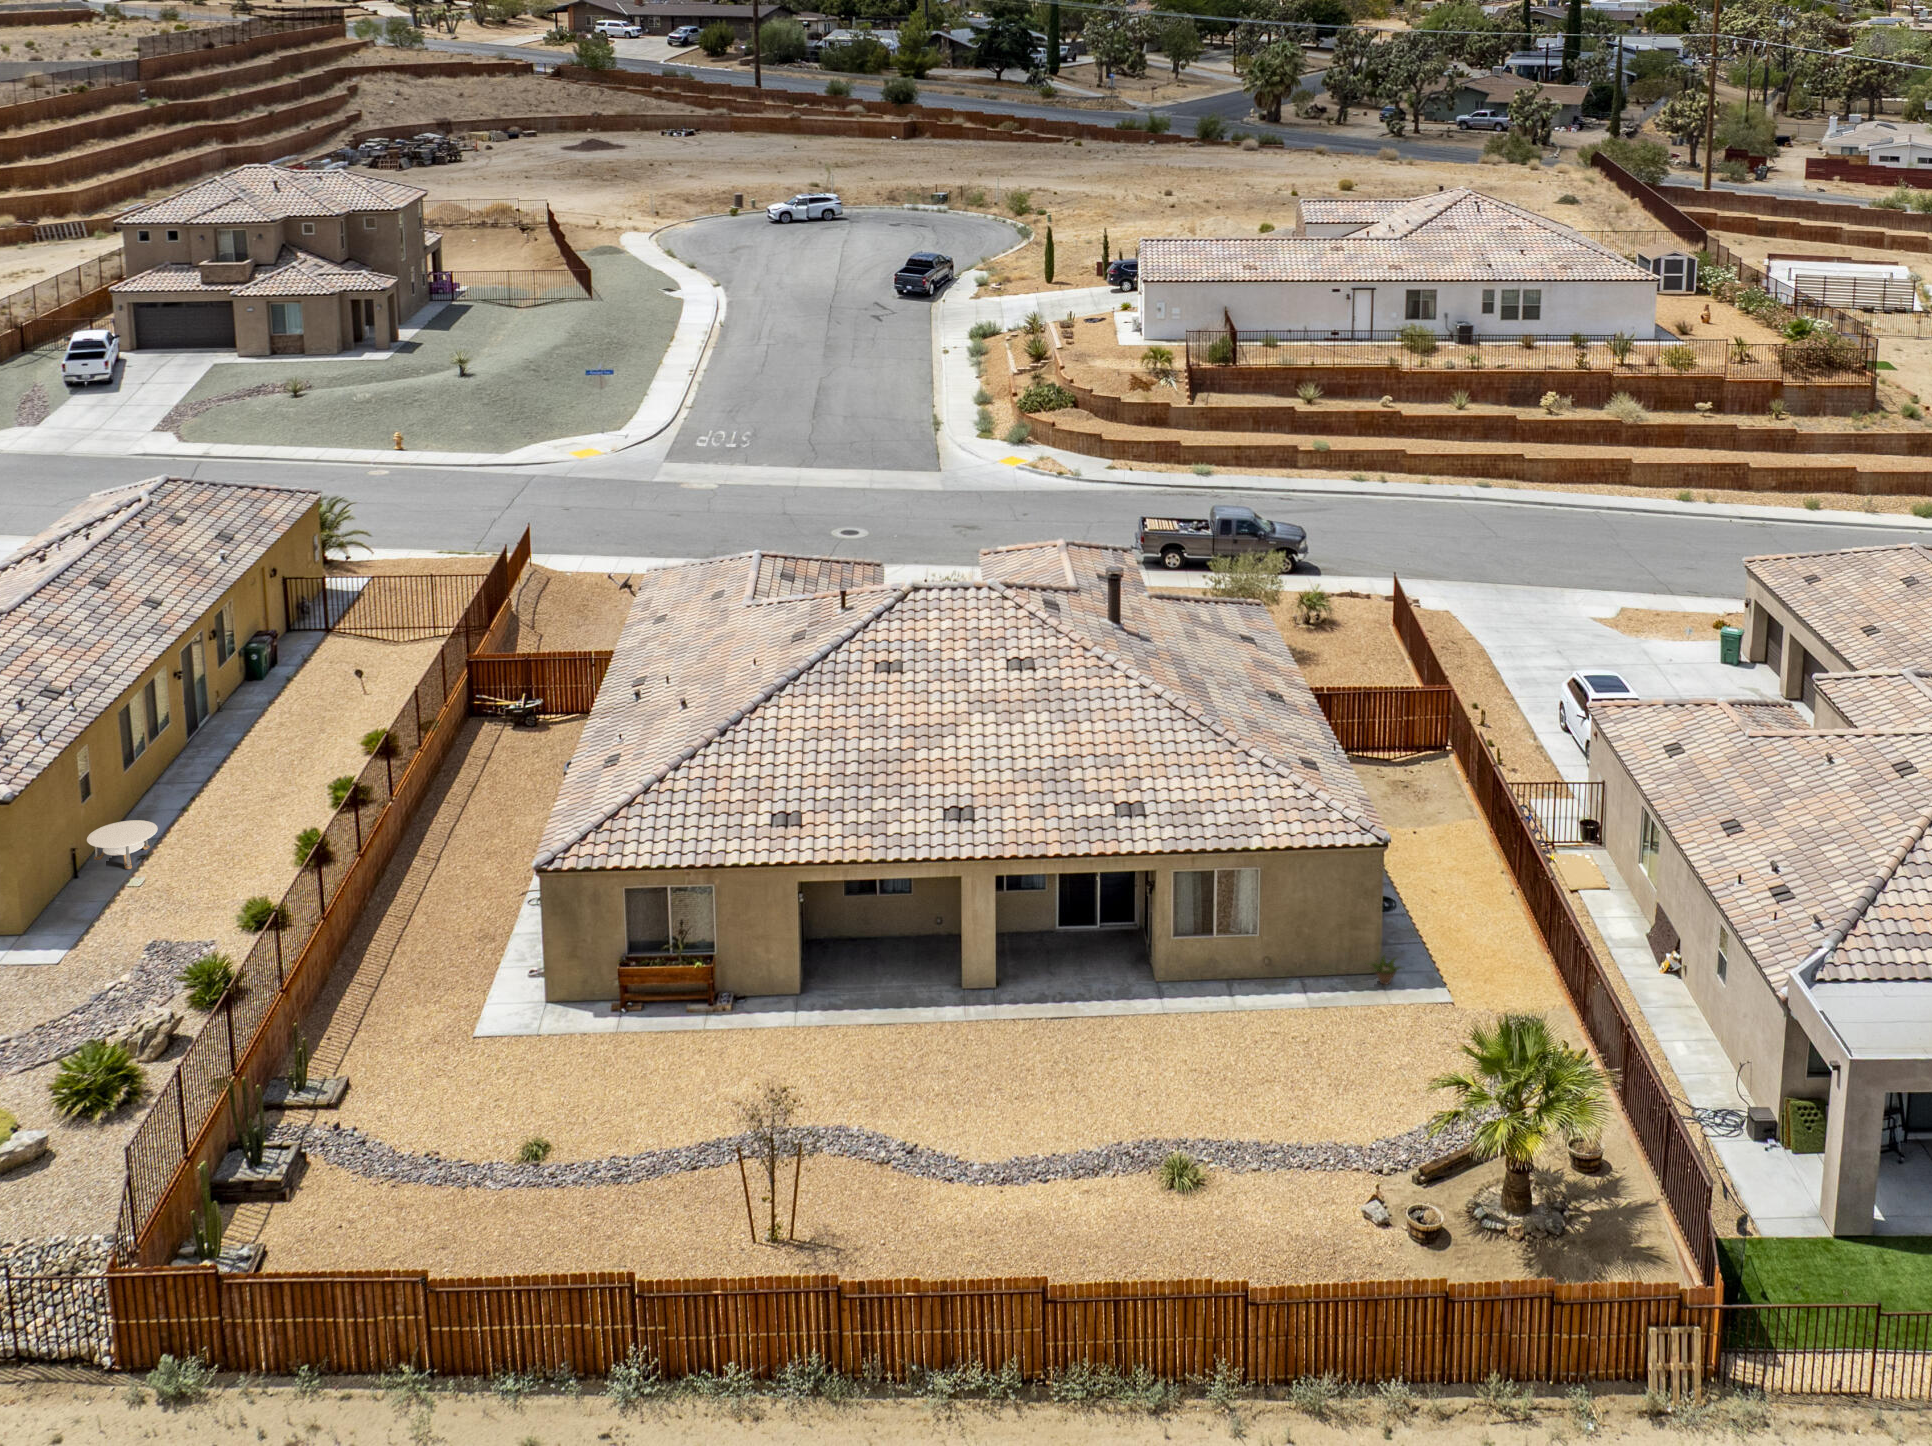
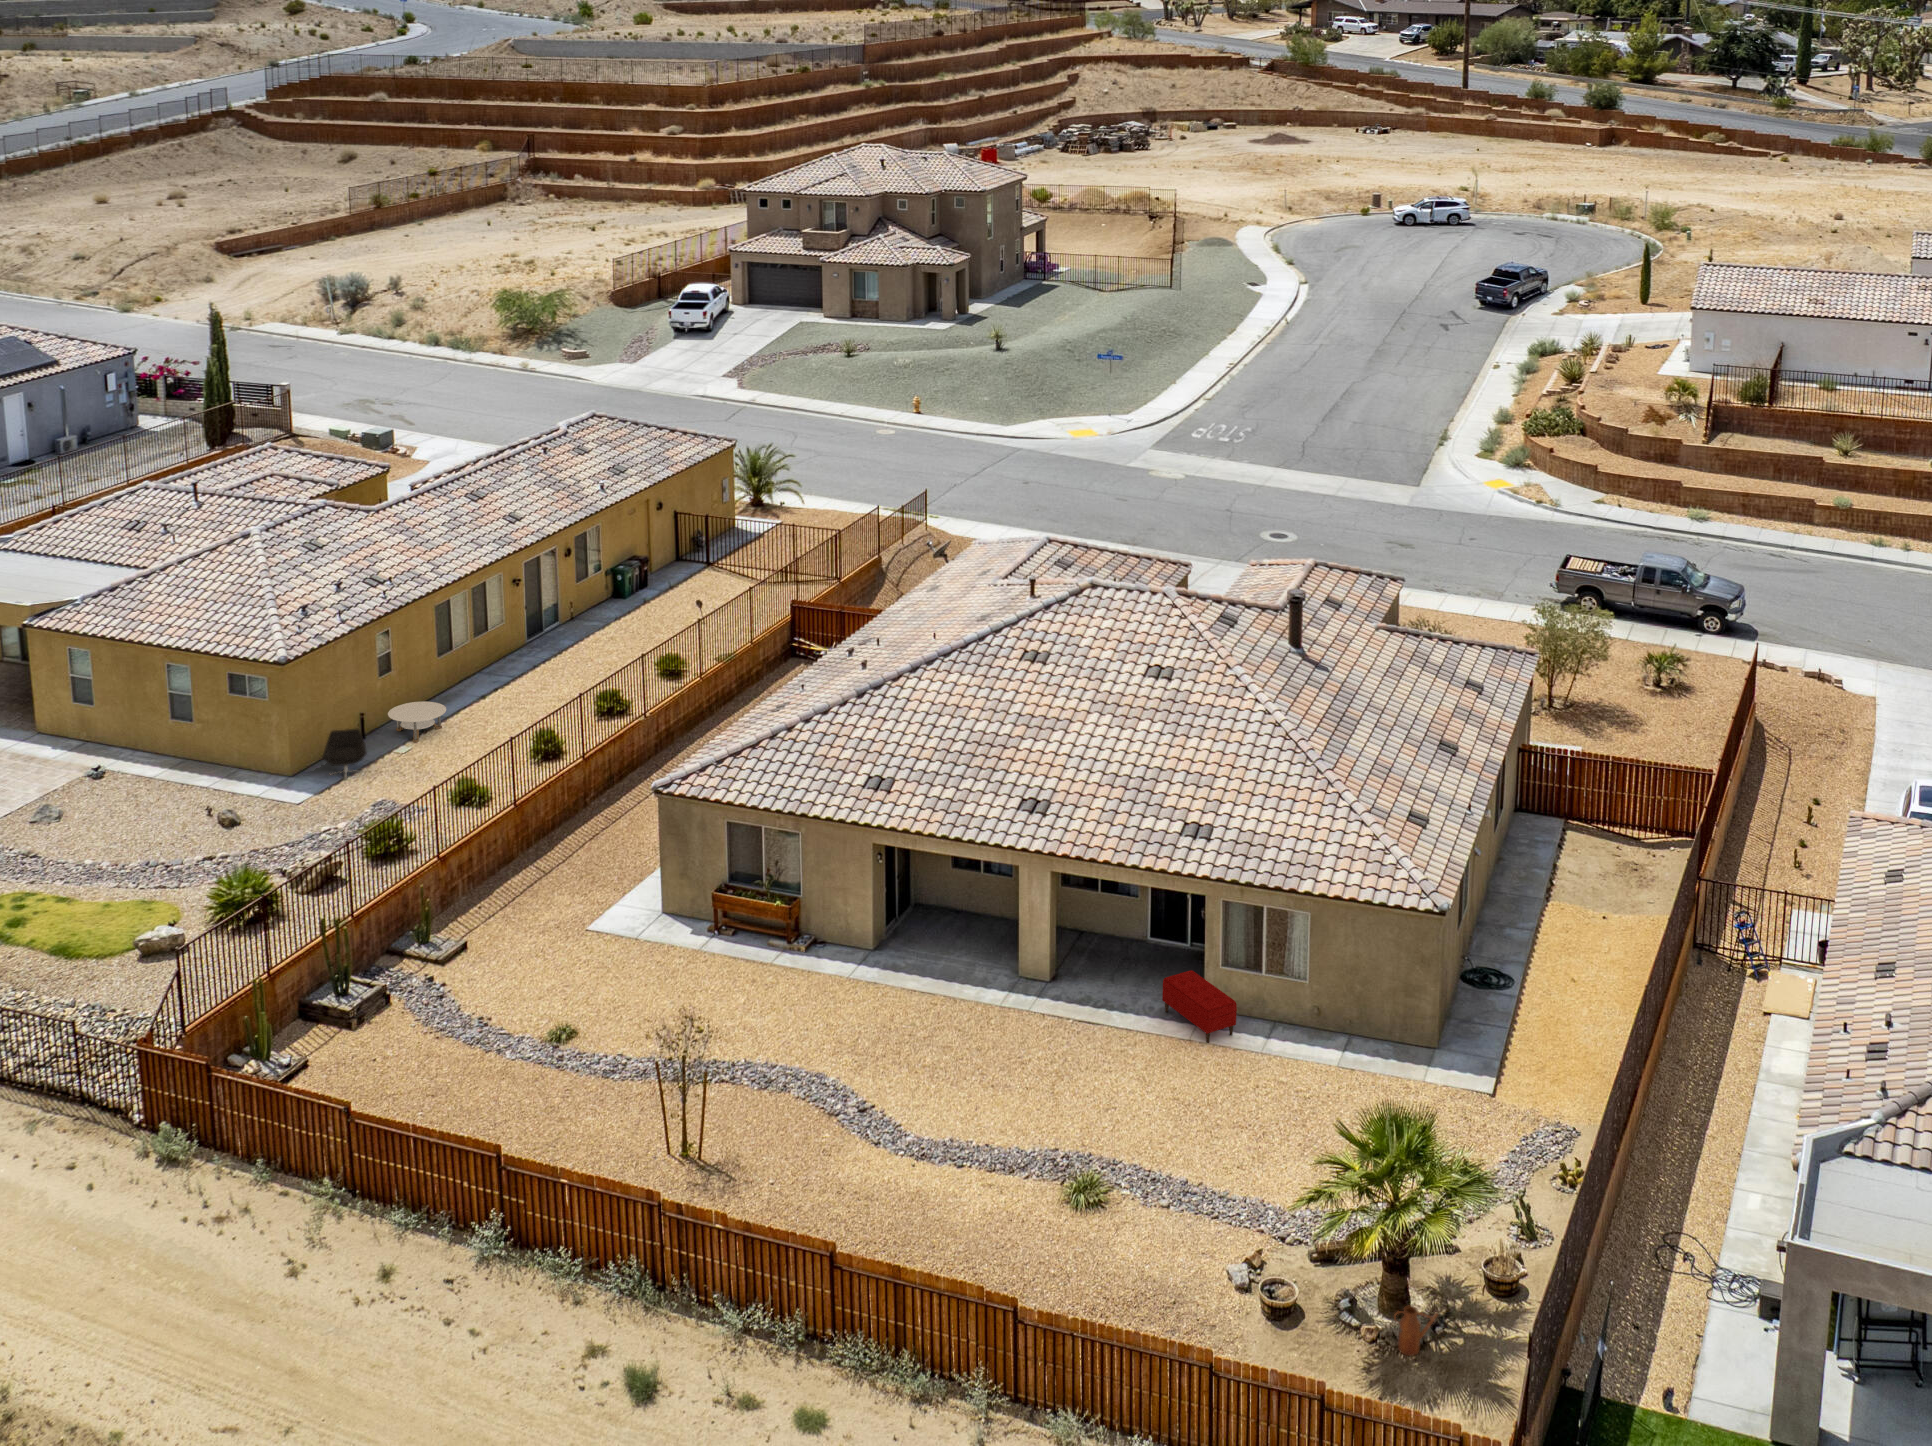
lounge chair: none [34,865,93,926] -> present [323,729,367,779]
bench: none [1105,944,1184,1009] -> present [1162,970,1237,1043]
decorative plant: present [1370,955,1402,985] -> none [1441,1038,1481,1071]
watering can: none [1514,1197,1551,1244] -> present [1394,1305,1439,1356]

